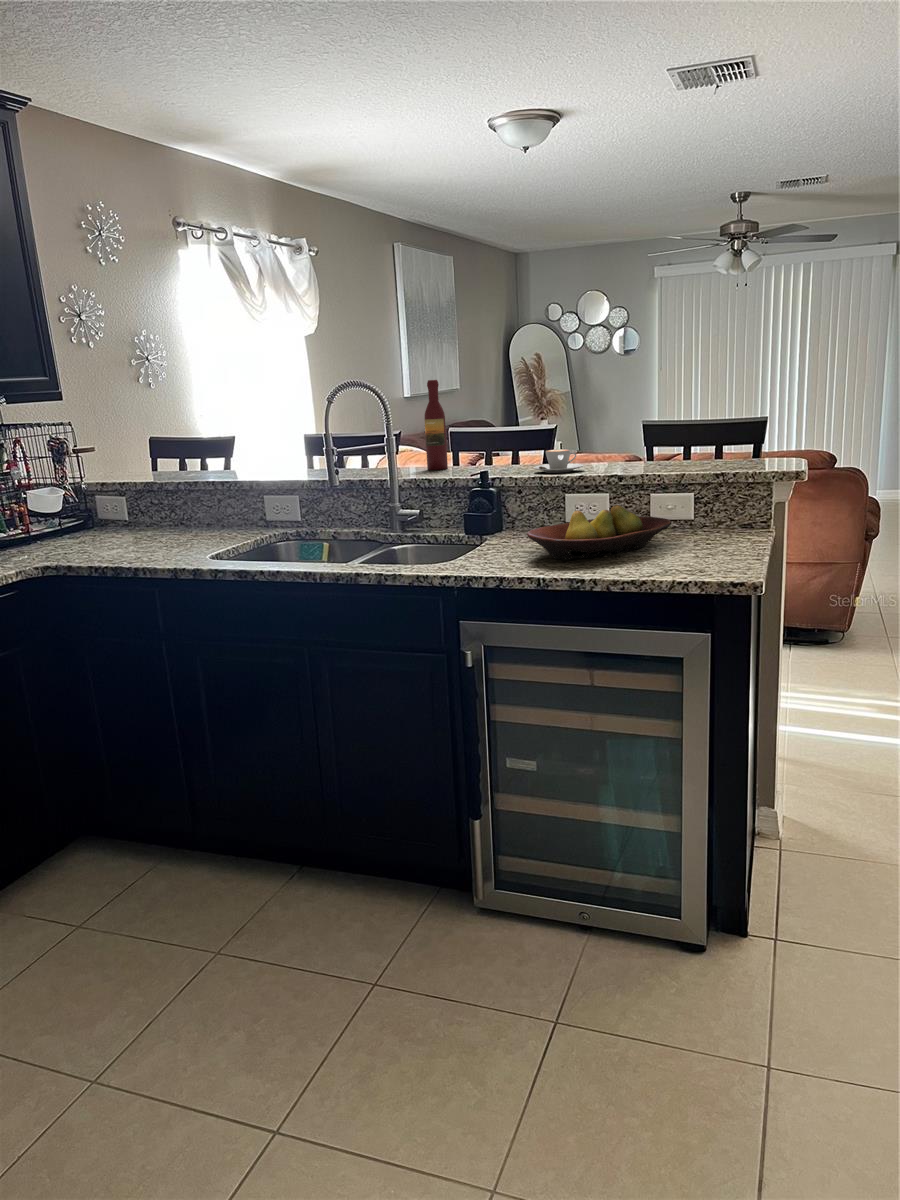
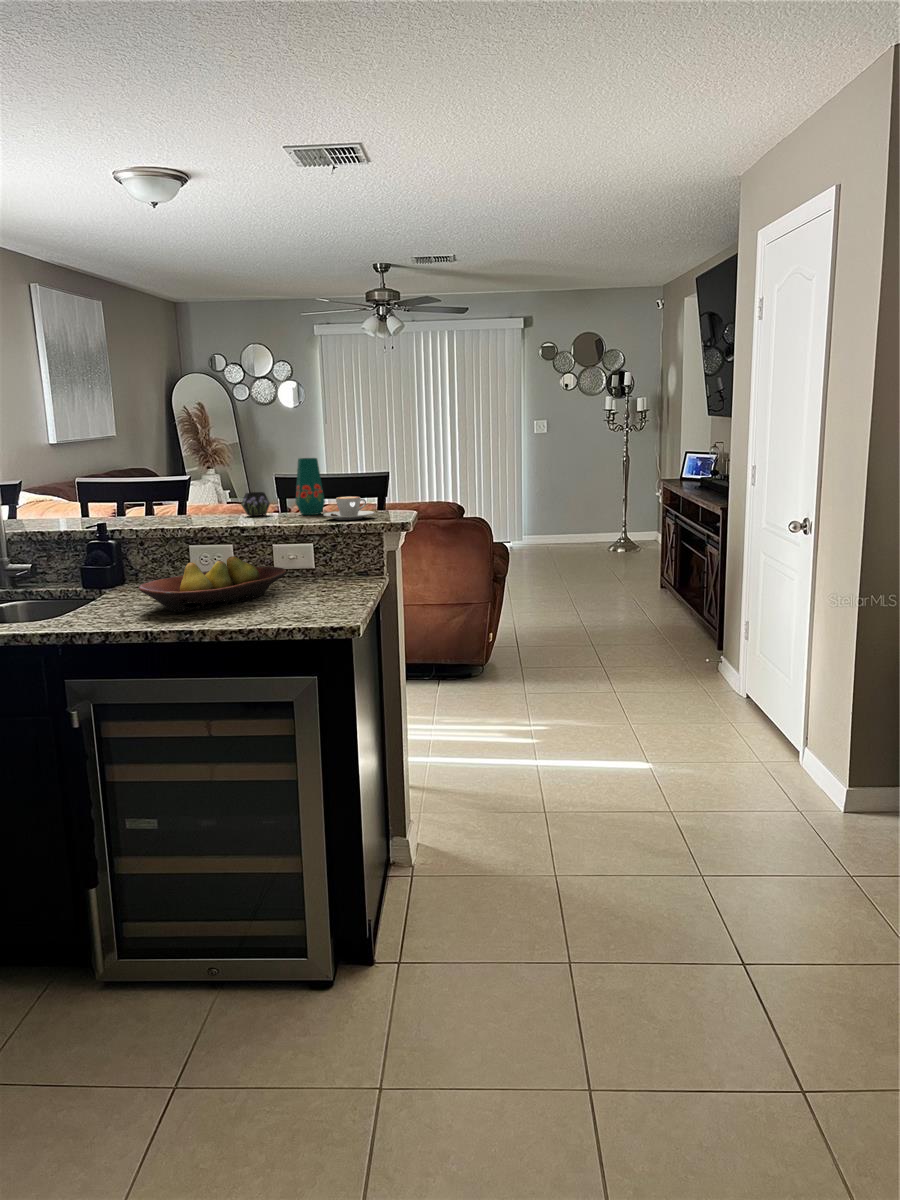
wine bottle: present [425,380,448,470] -> none [42,430,71,523]
vase: none [612,403,701,464] -> present [241,458,325,516]
coffee cup: present [533,449,583,473] -> present [324,496,374,520]

